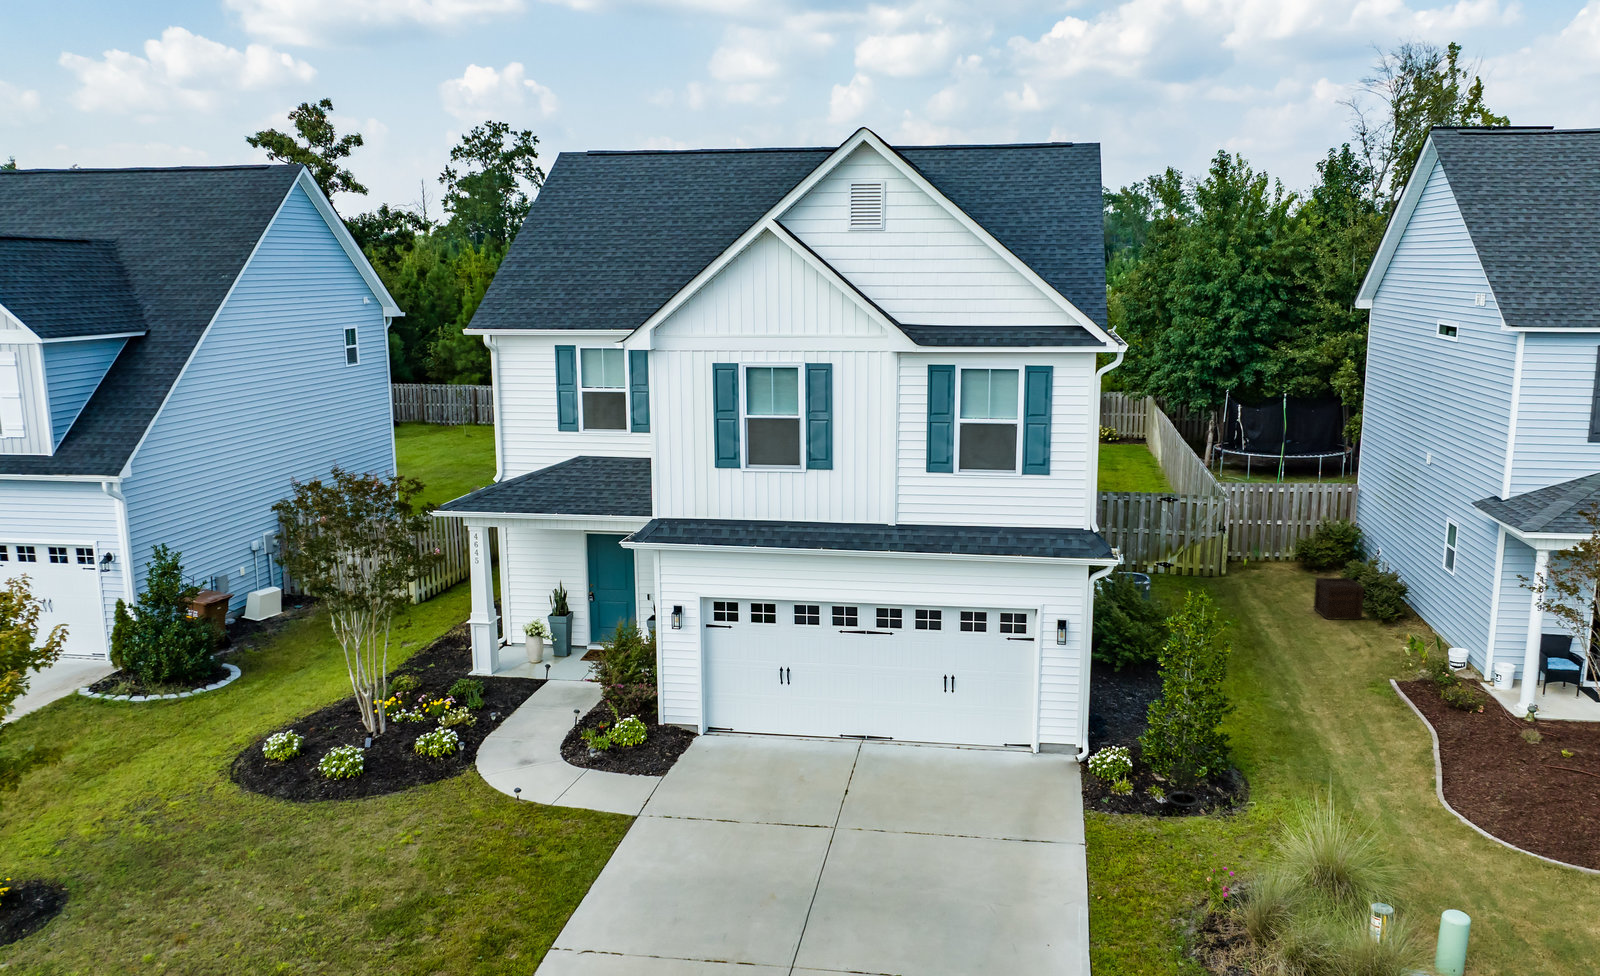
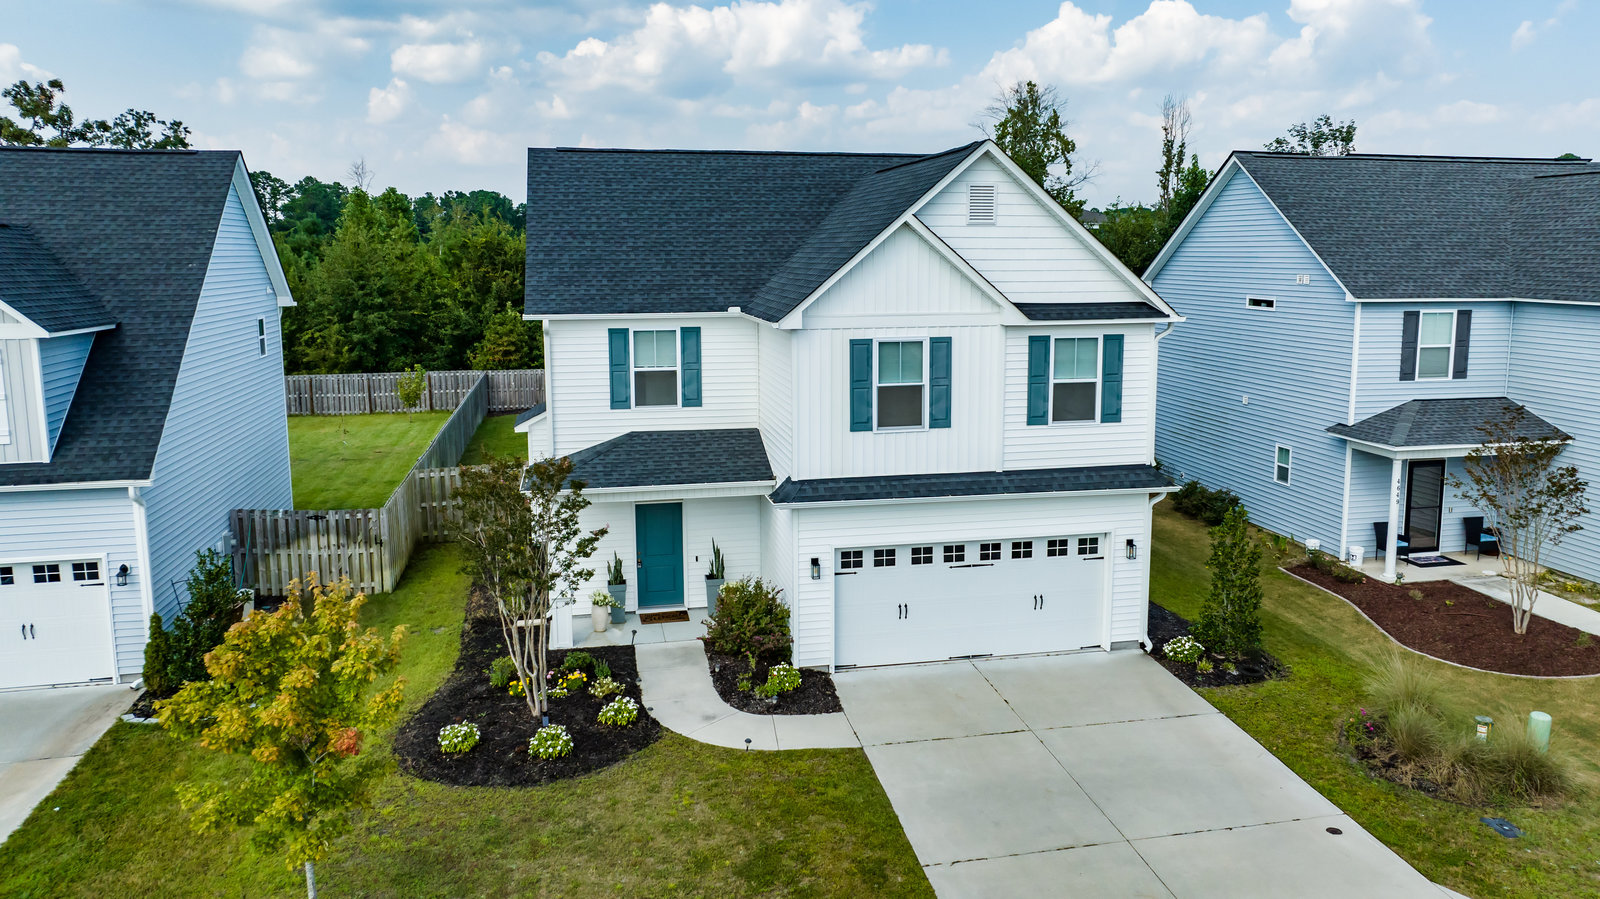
wooden crate: present [1314,578,1364,620] -> none [1172,494,1213,527]

